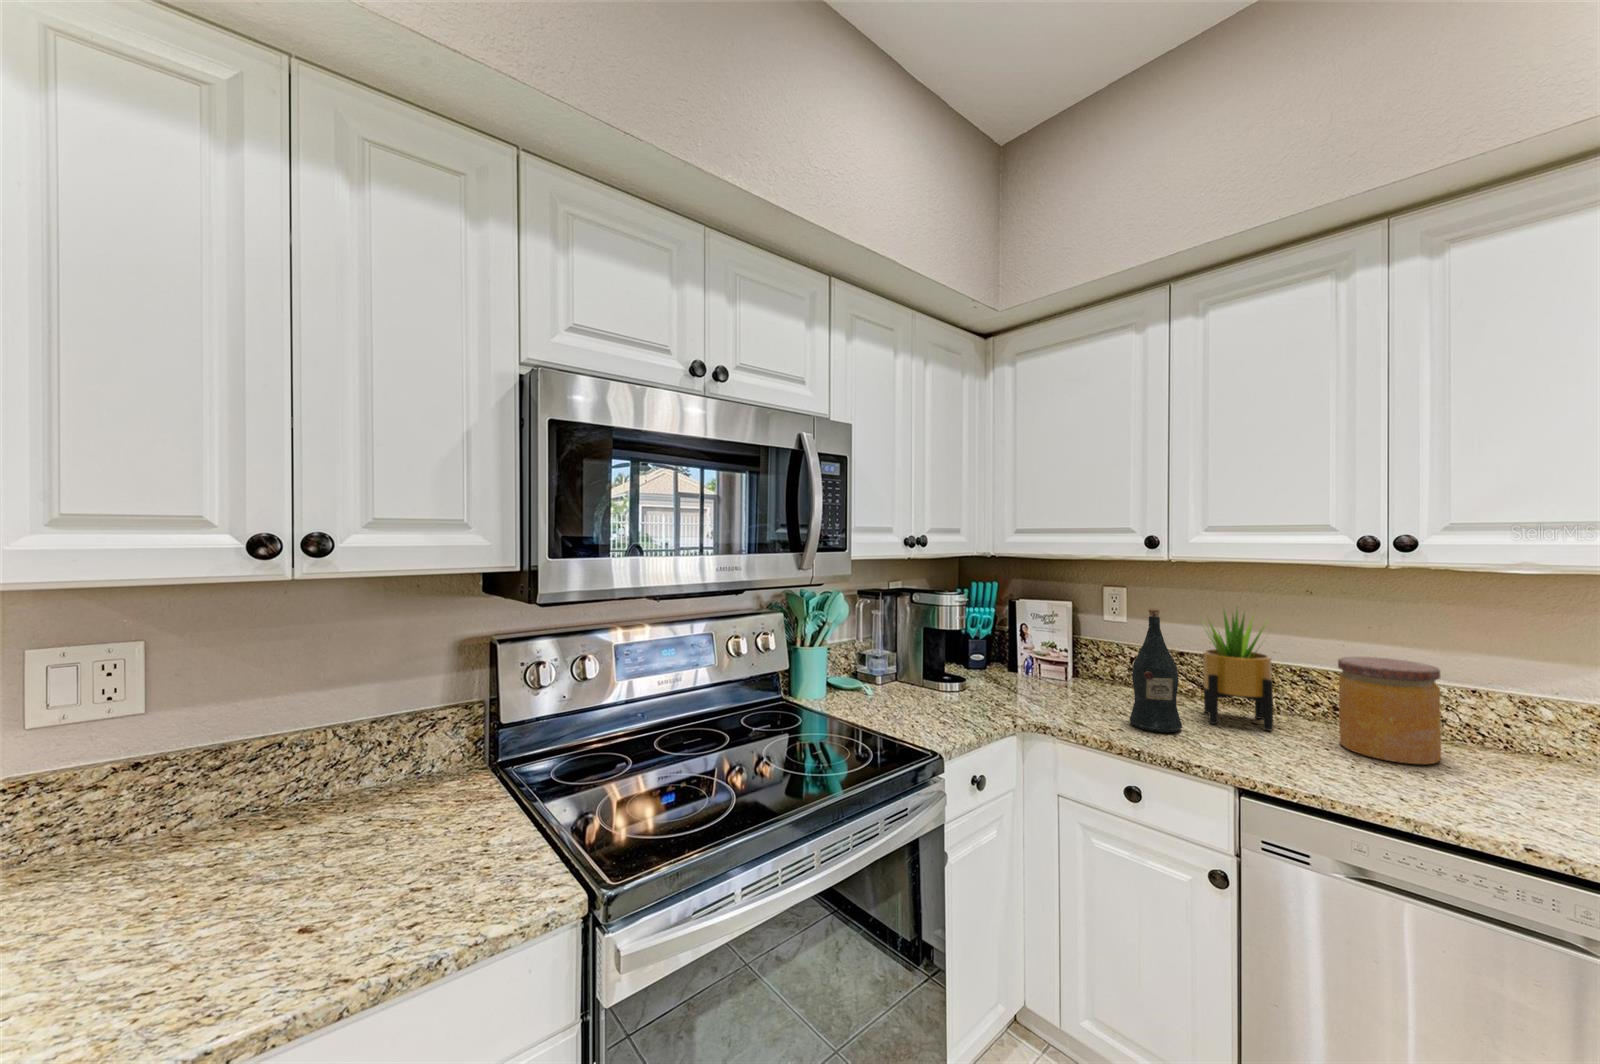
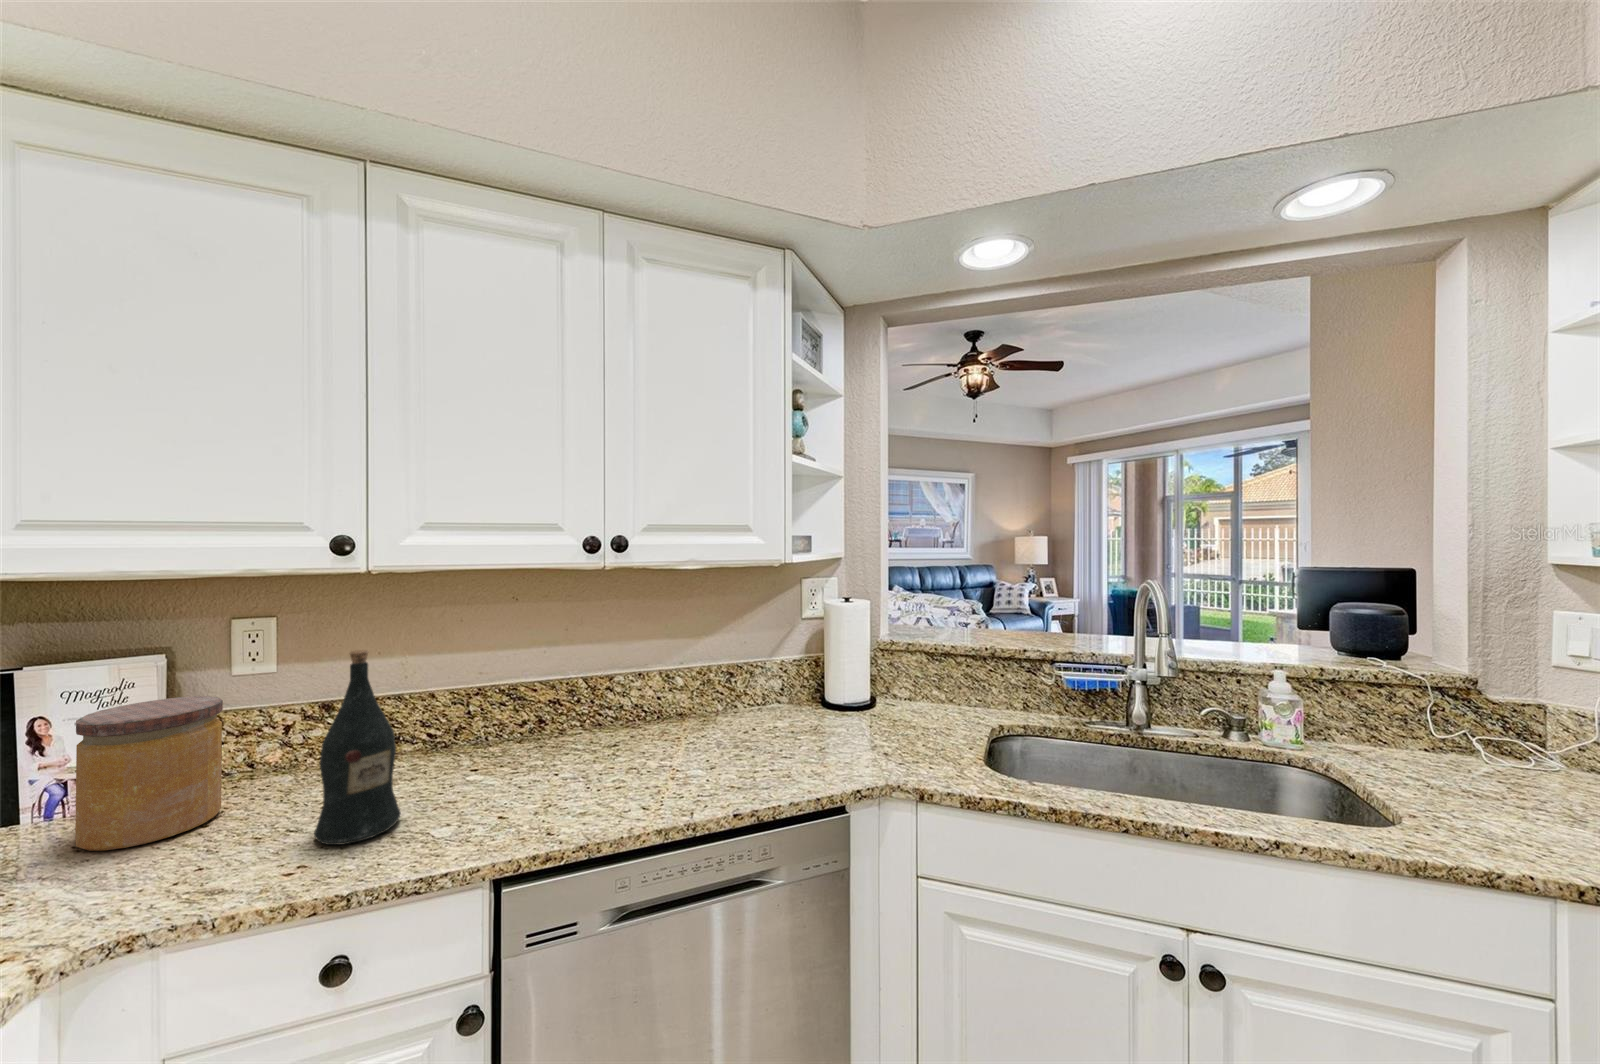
potted plant: present [1203,610,1273,731] -> none [405,625,504,790]
jar: present [1338,657,1441,764] -> present [75,696,223,851]

